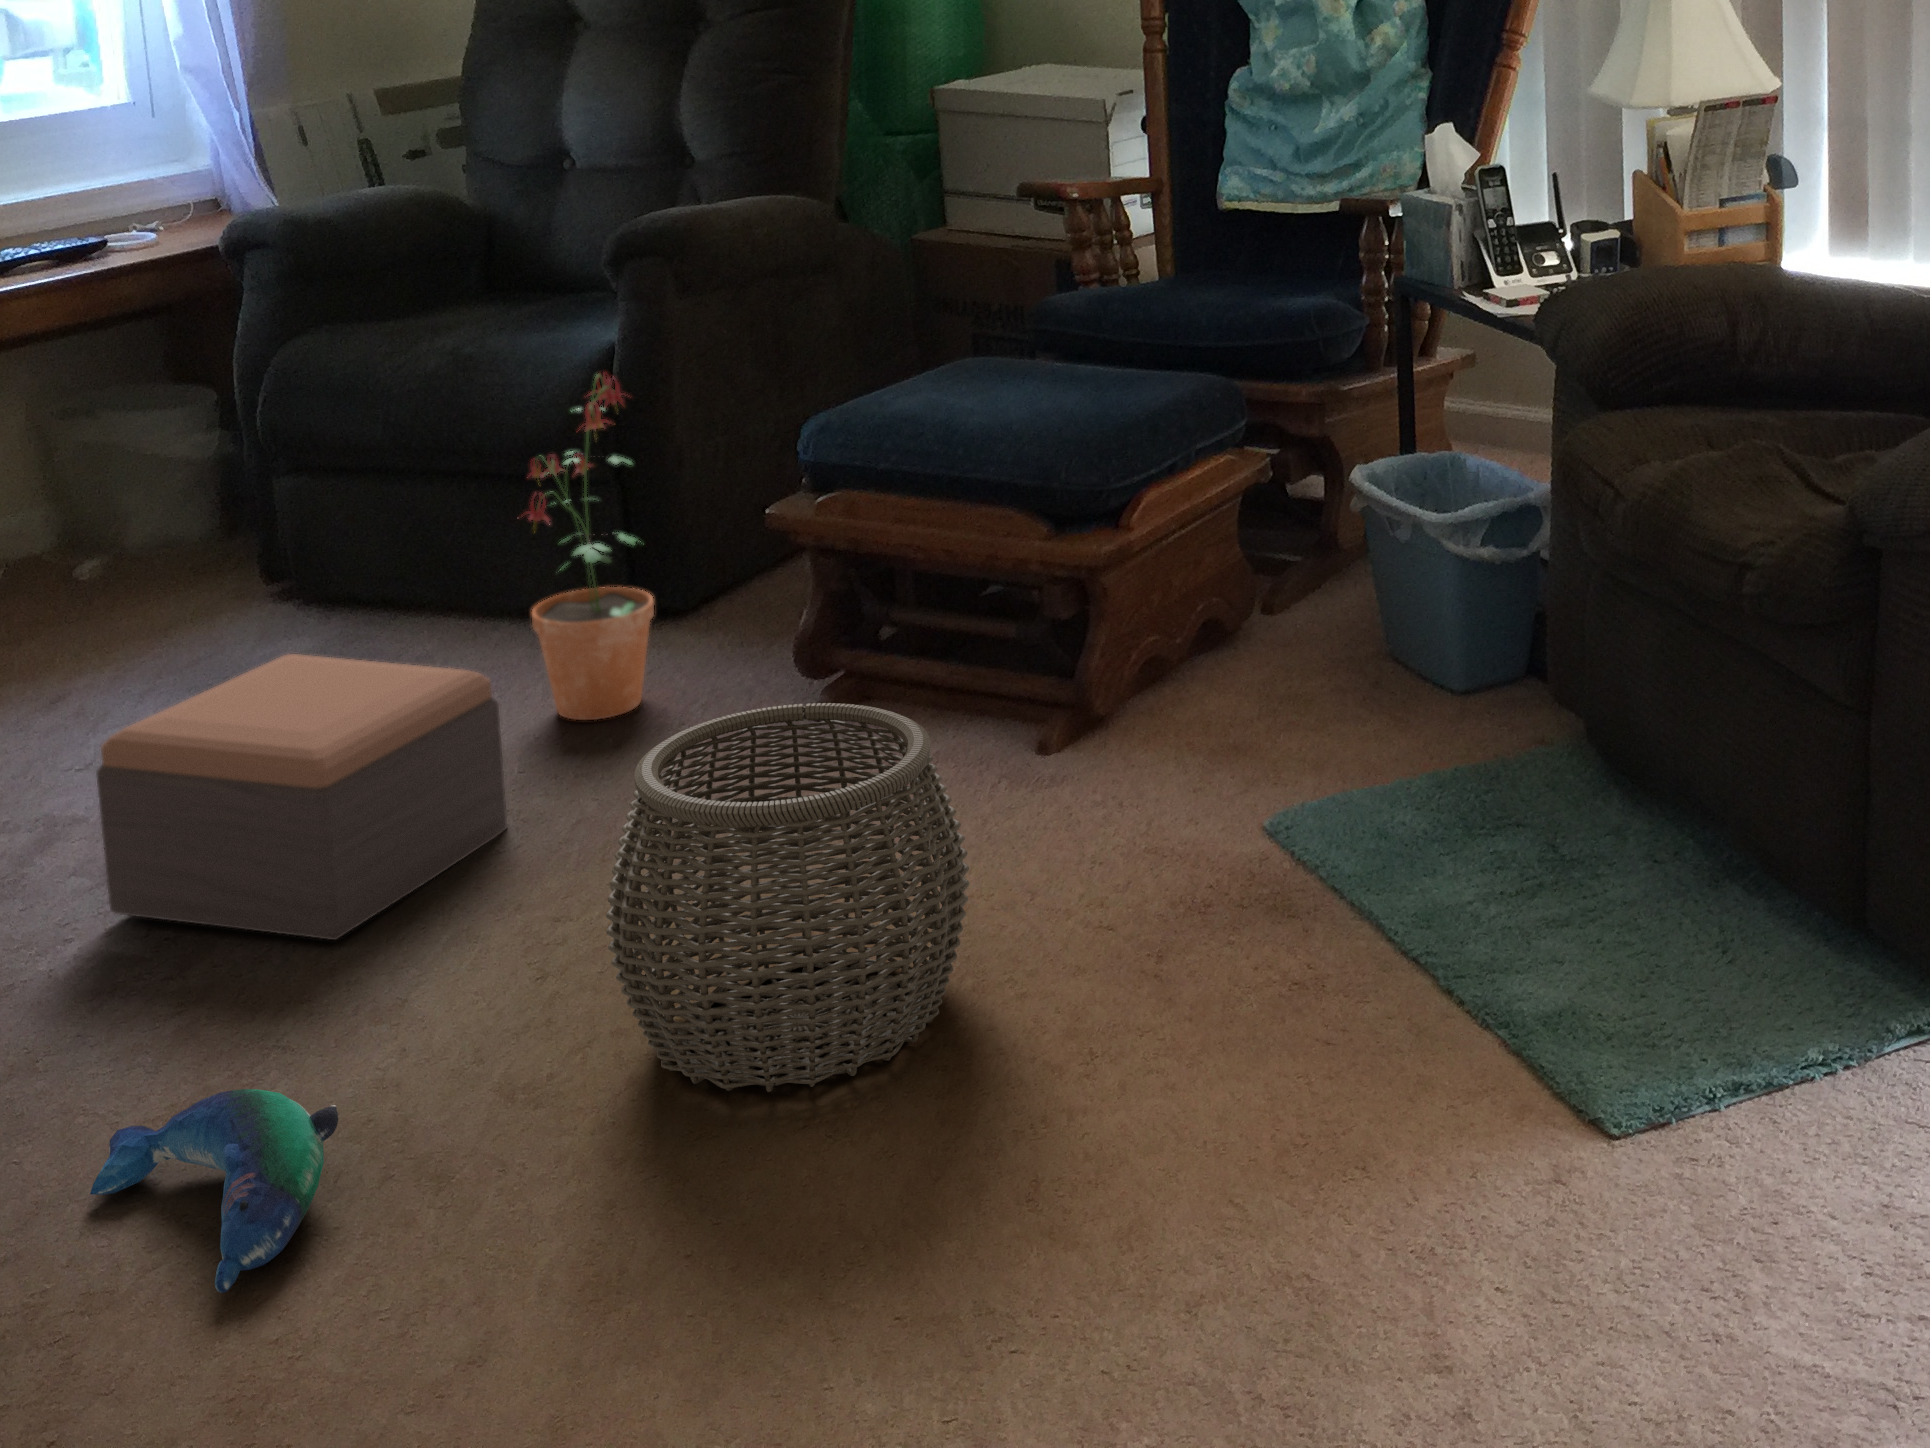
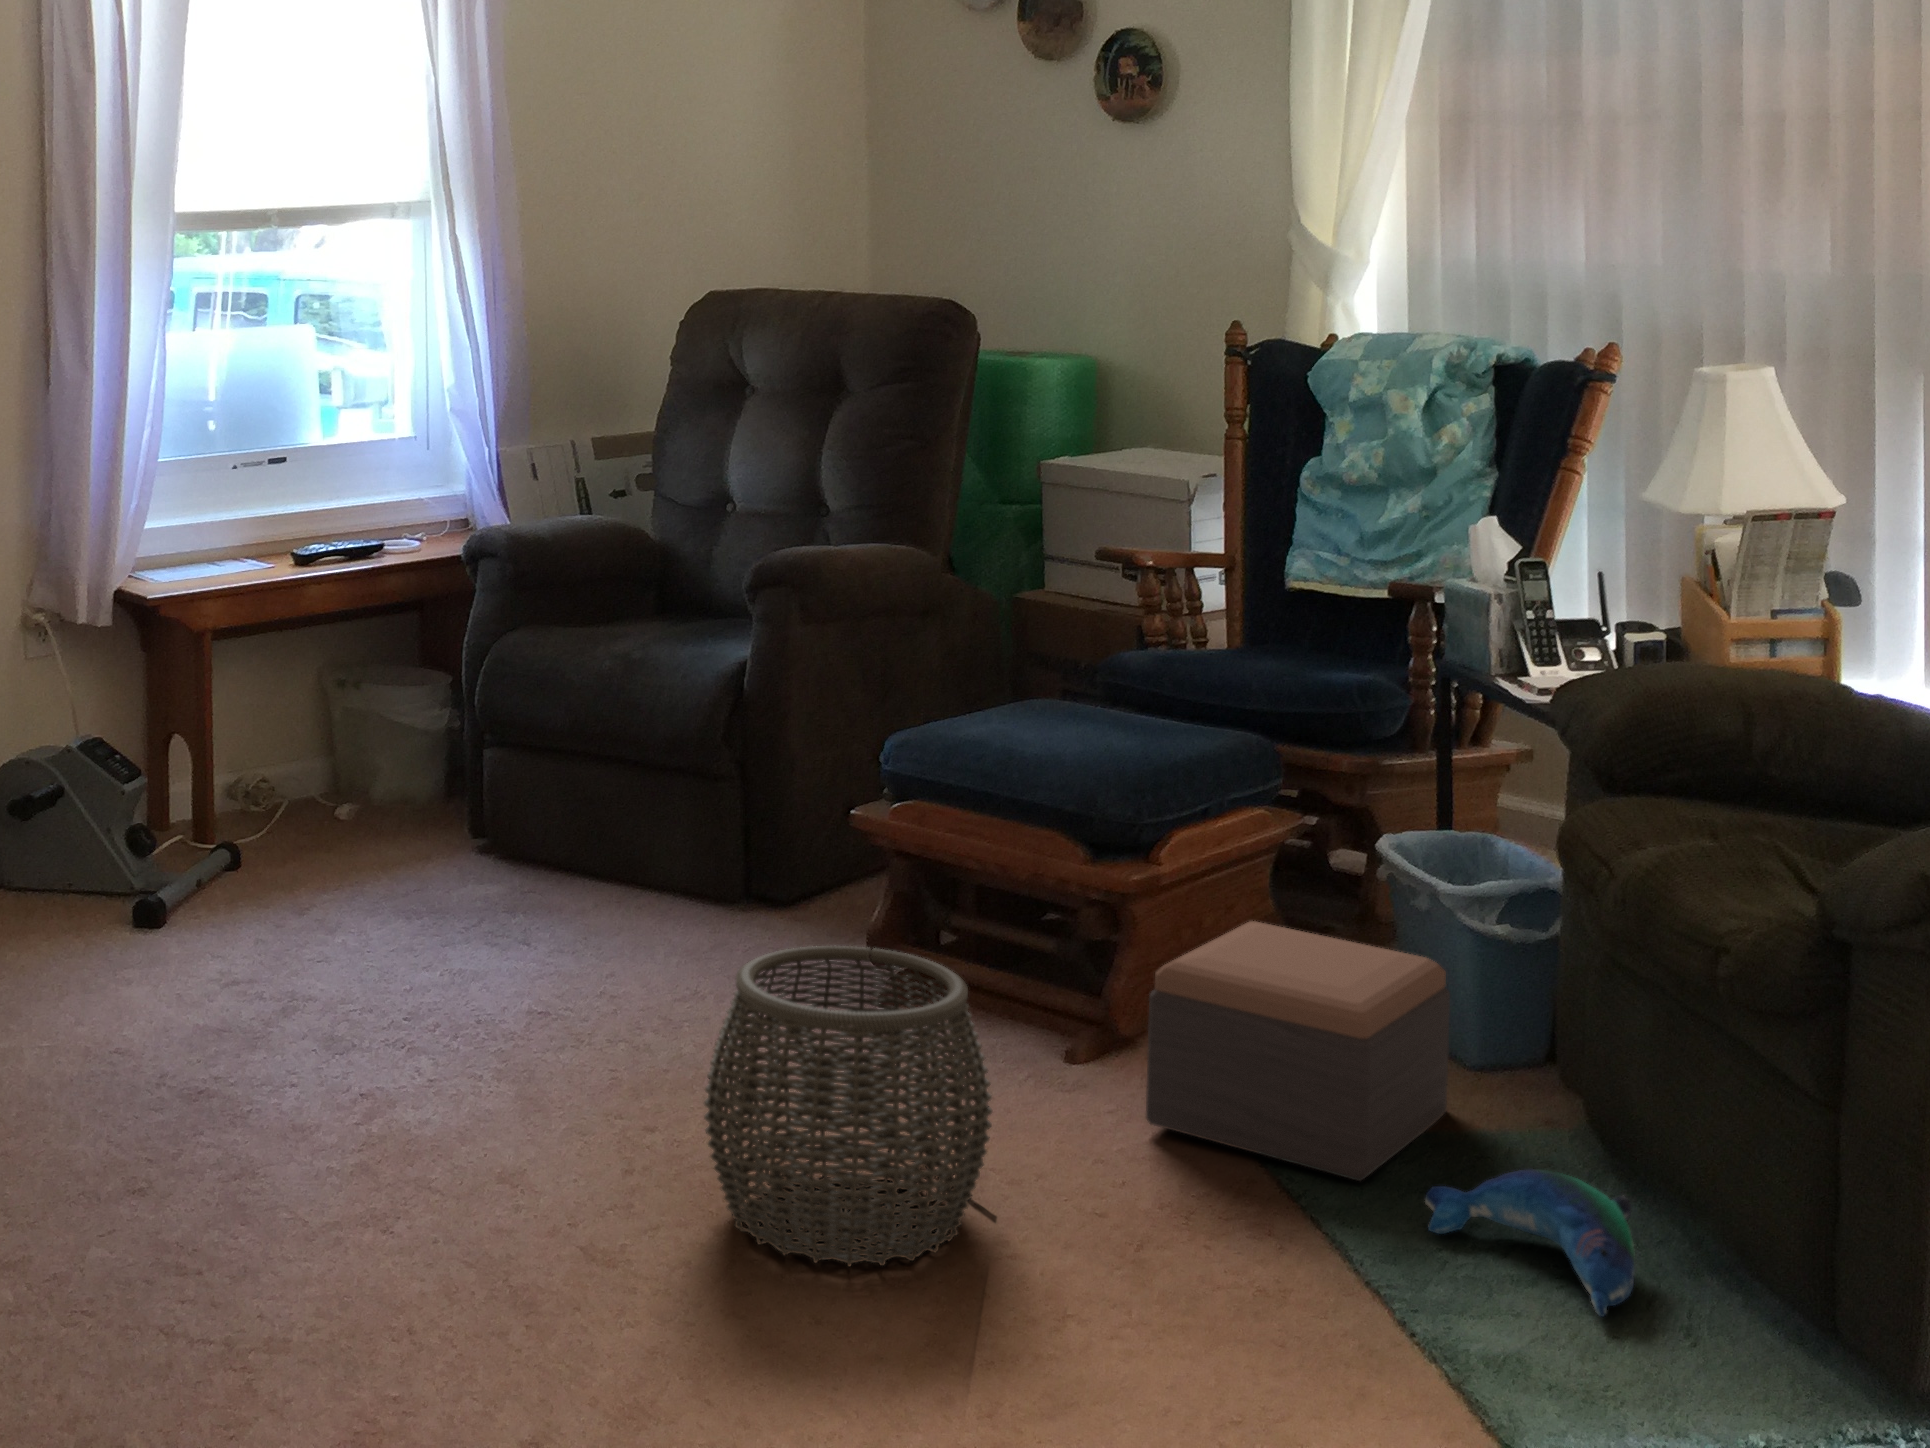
potted plant: present [522,373,654,720] -> none [666,671,766,966]
footstool: present [96,654,507,940] -> present [1146,921,1450,1181]
plush toy: present [90,1089,338,1293] -> present [1425,1169,1635,1317]

